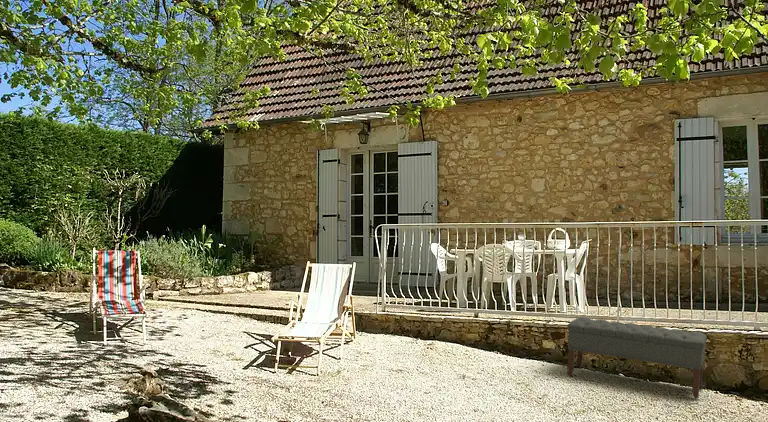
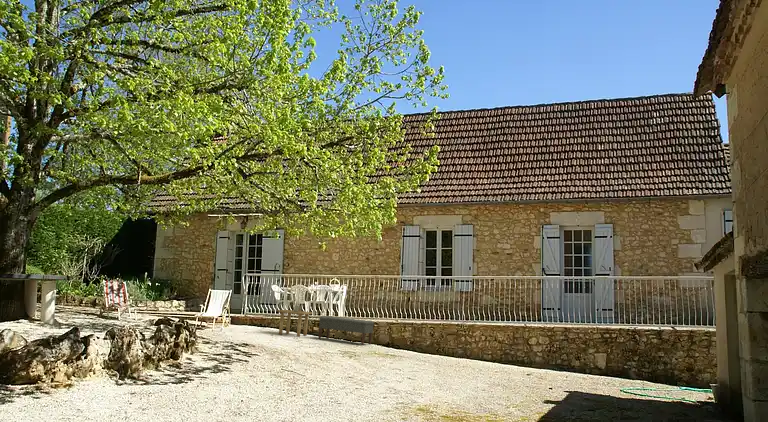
side table: none [466,294,538,370] -> present [278,306,312,337]

